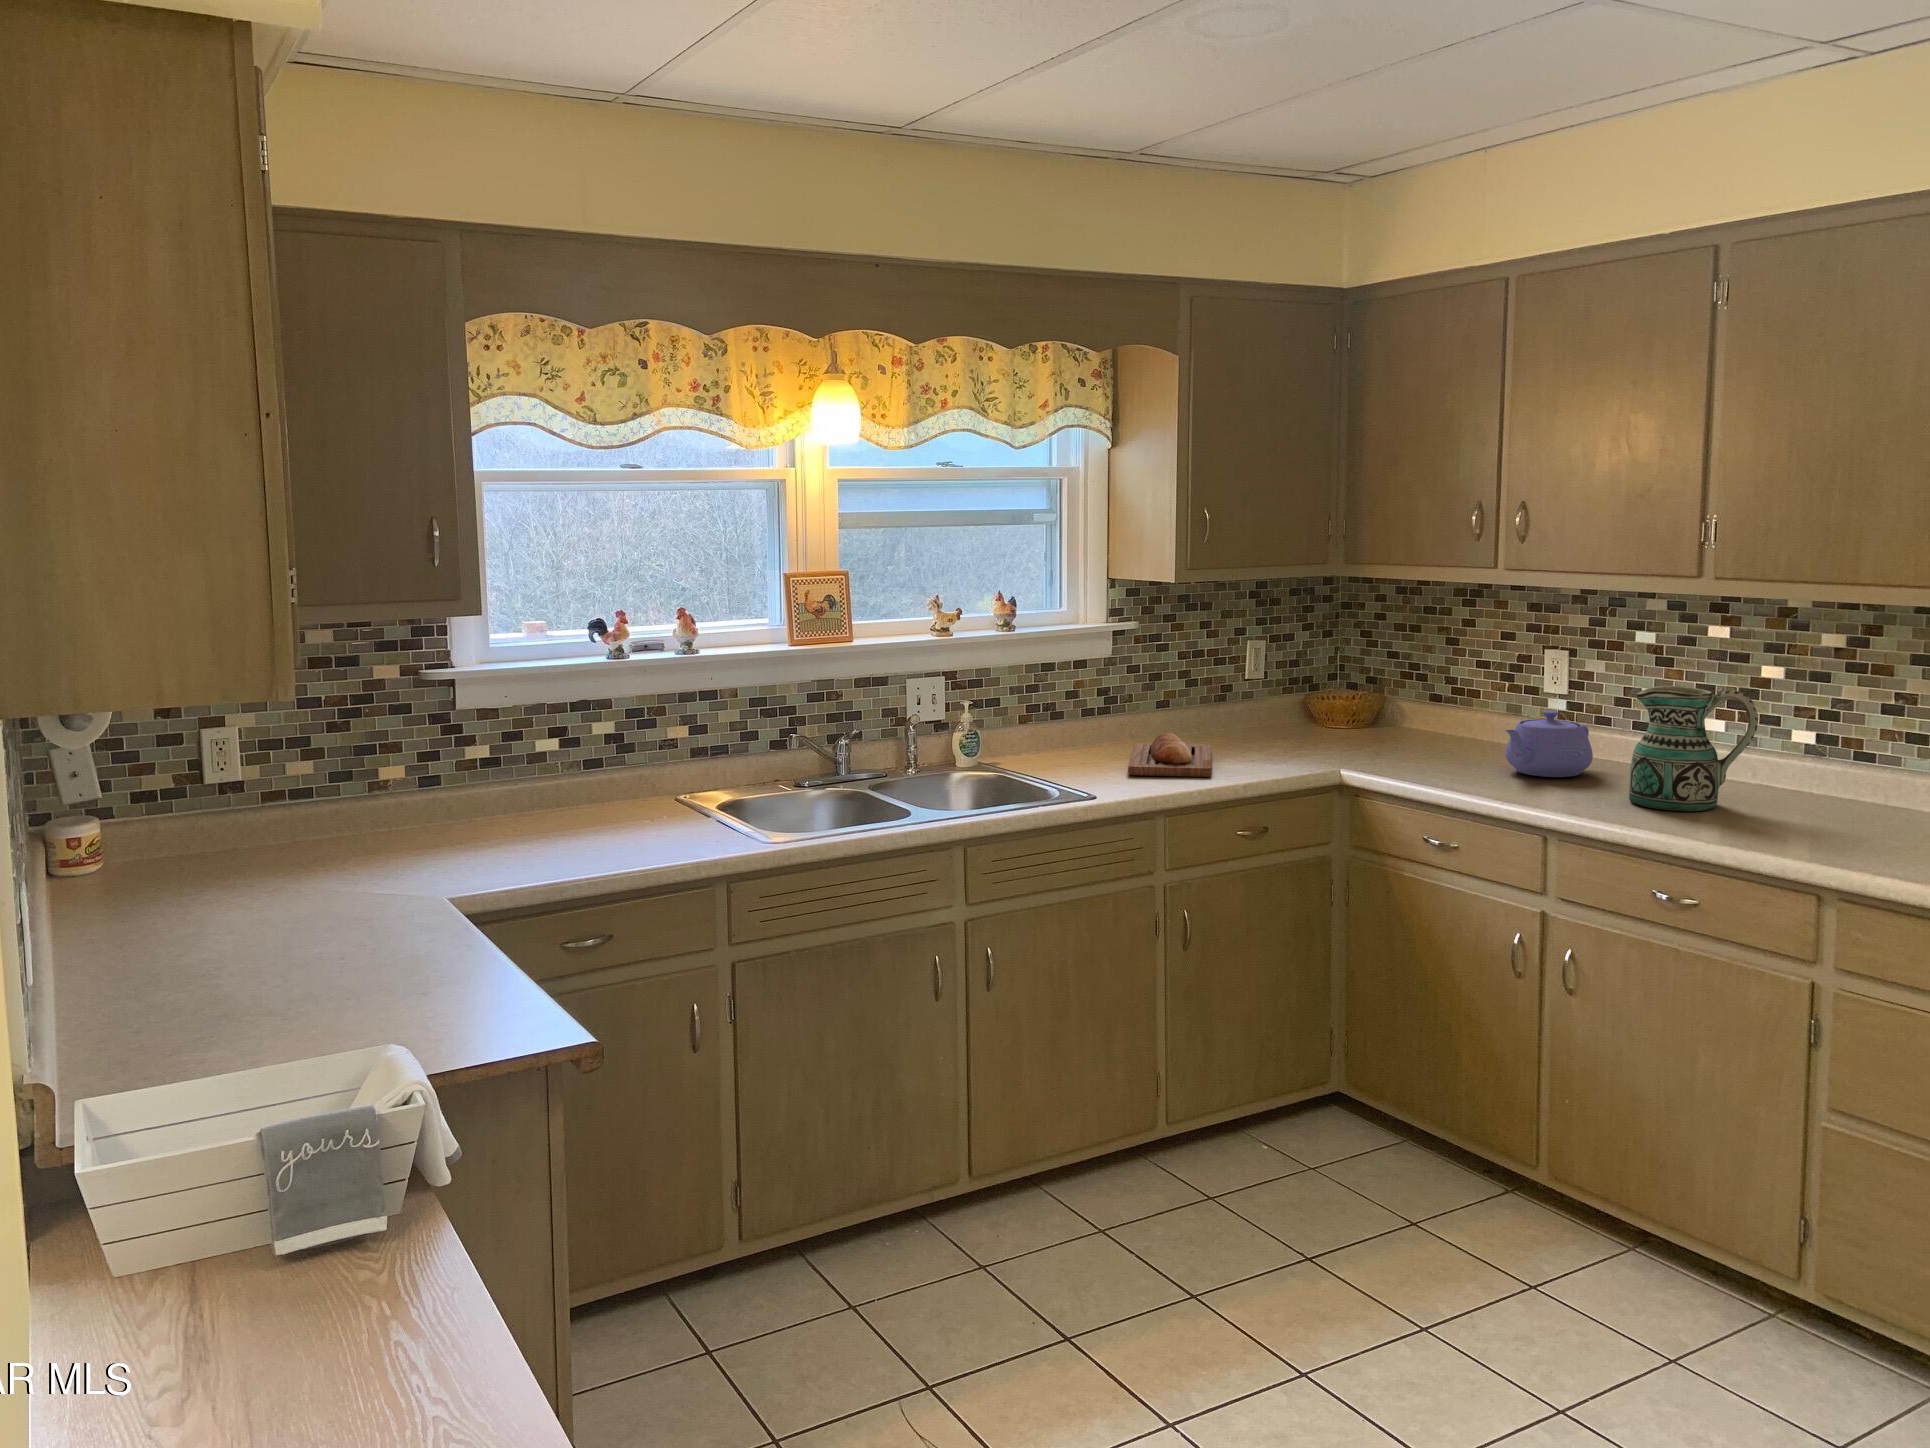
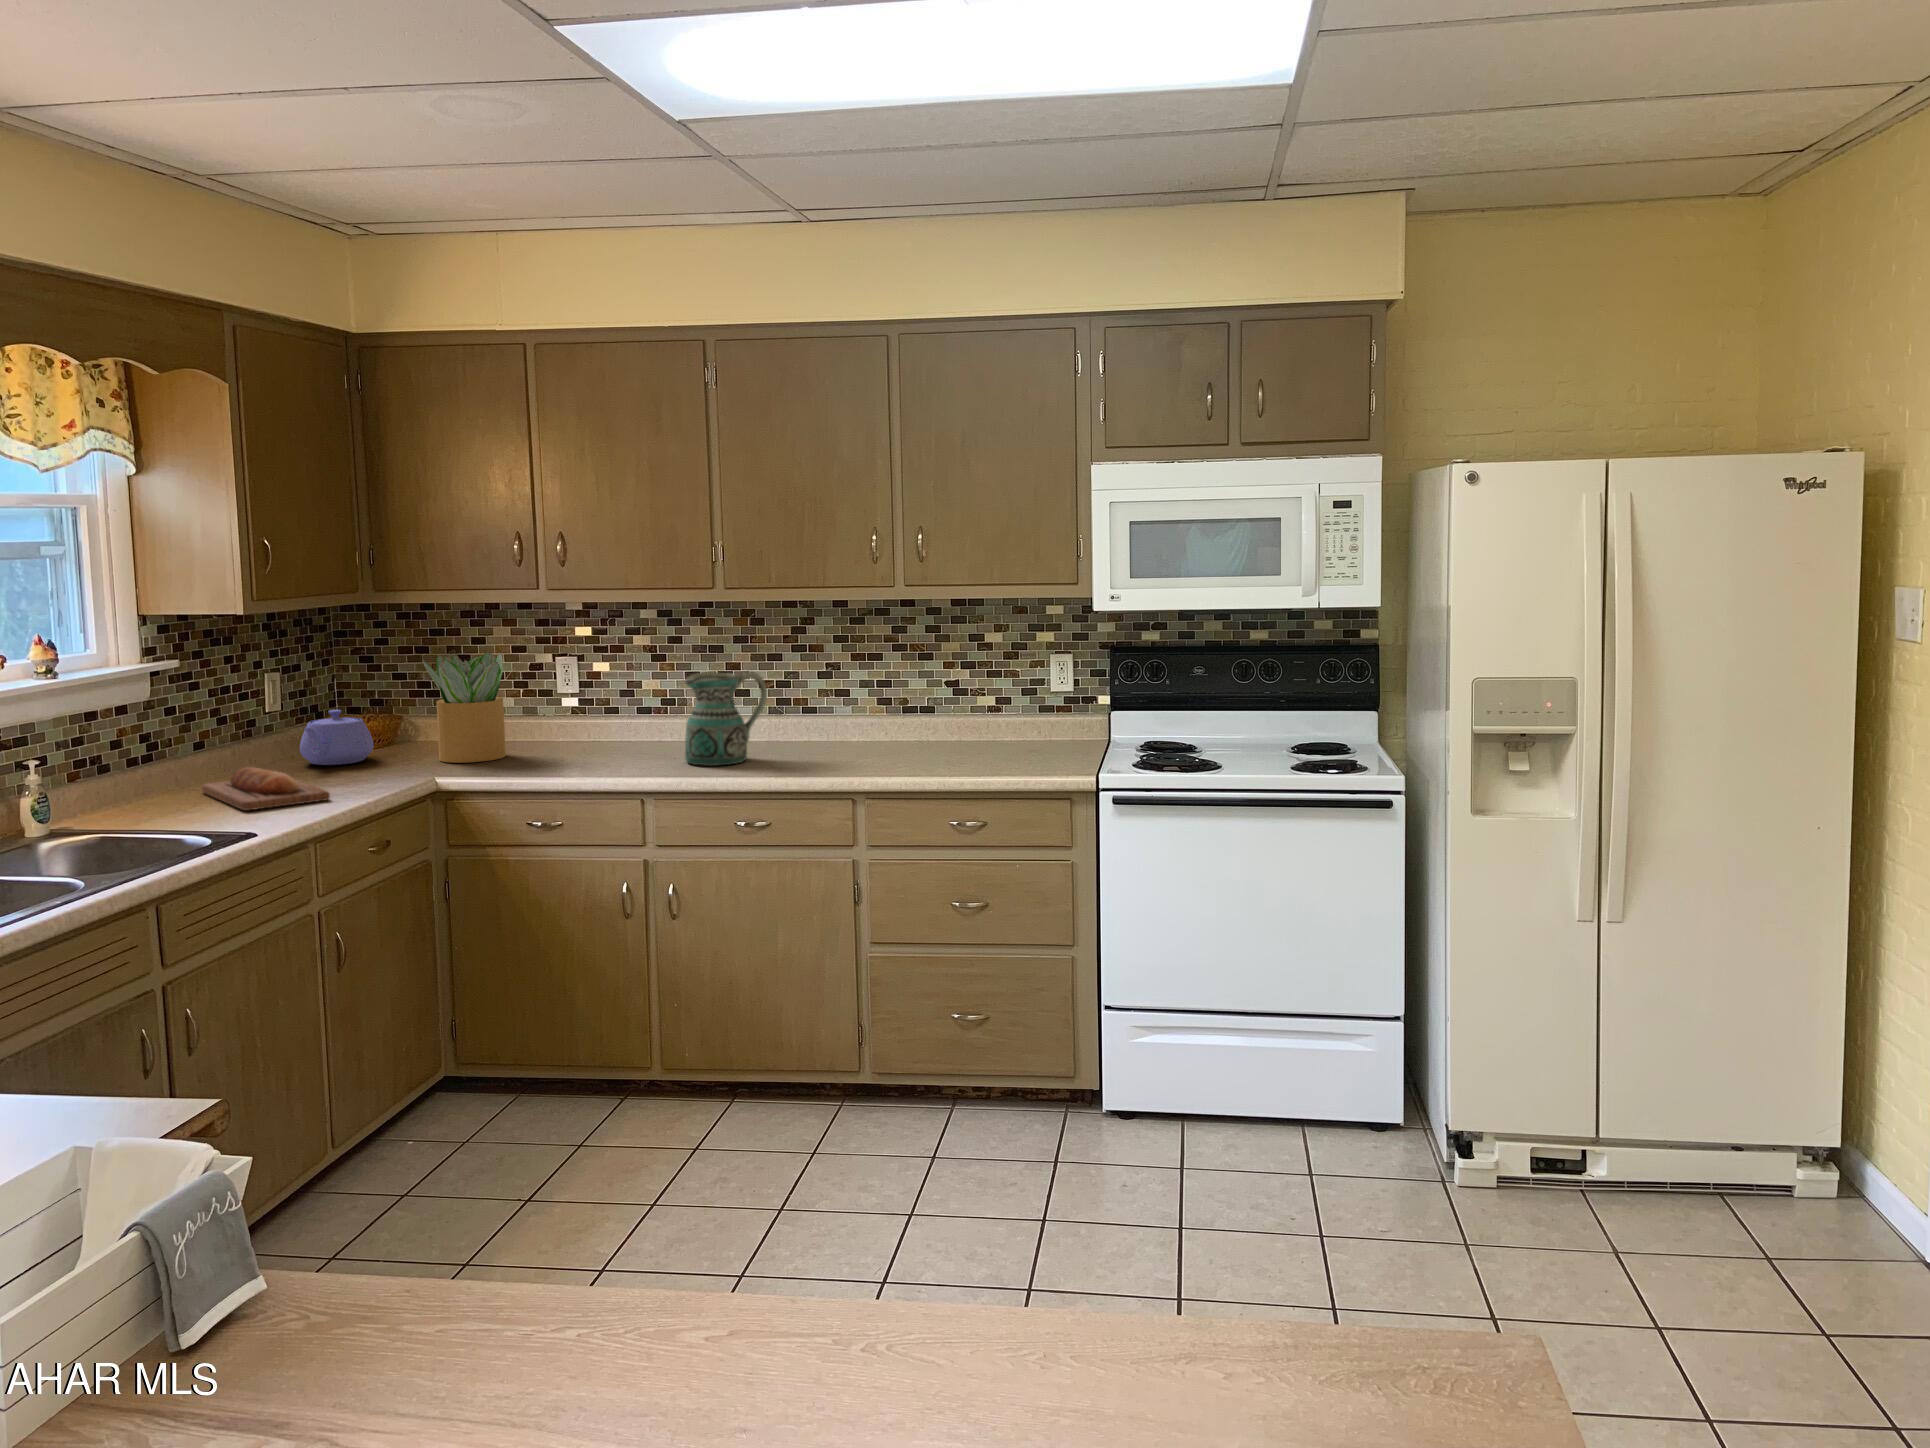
potted plant: none [1366,636,1457,760] -> present [422,652,506,763]
teapot: present [1505,710,1593,777] -> present [300,710,374,765]

